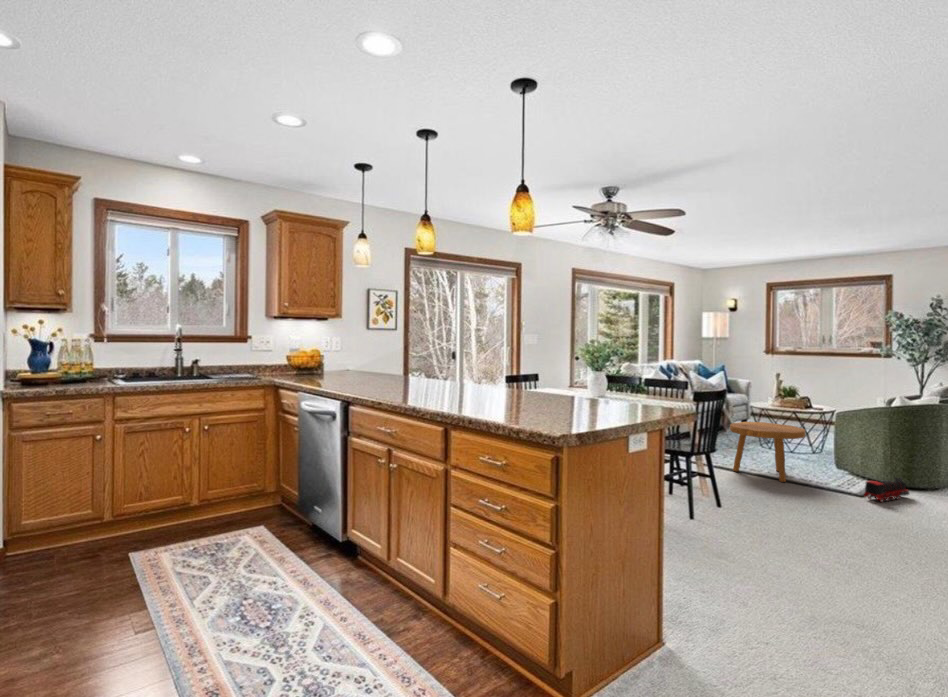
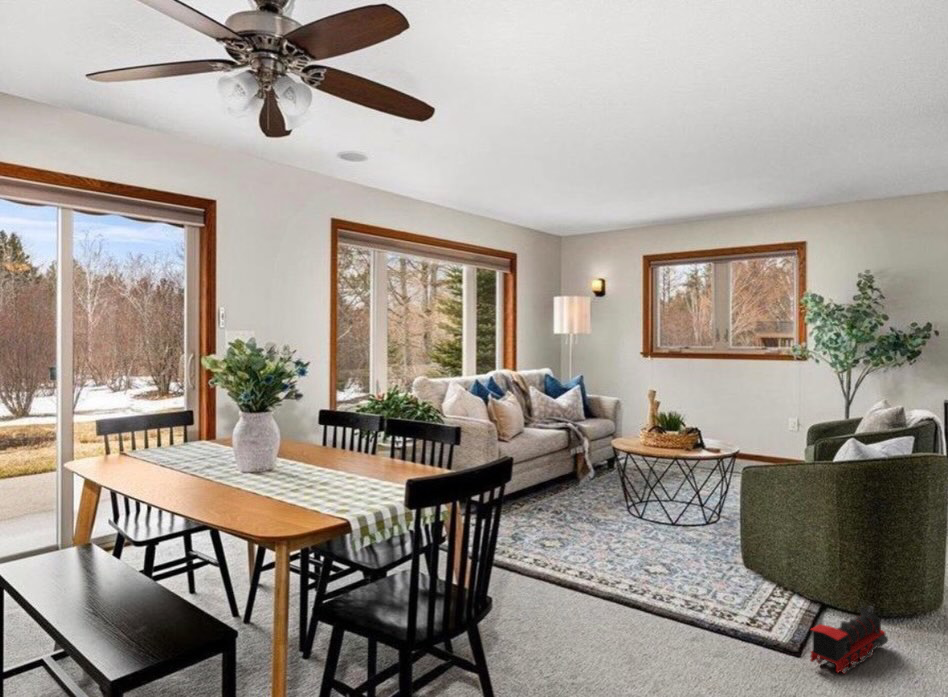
footstool: present [730,422,805,482] -> none [562,487,696,619]

